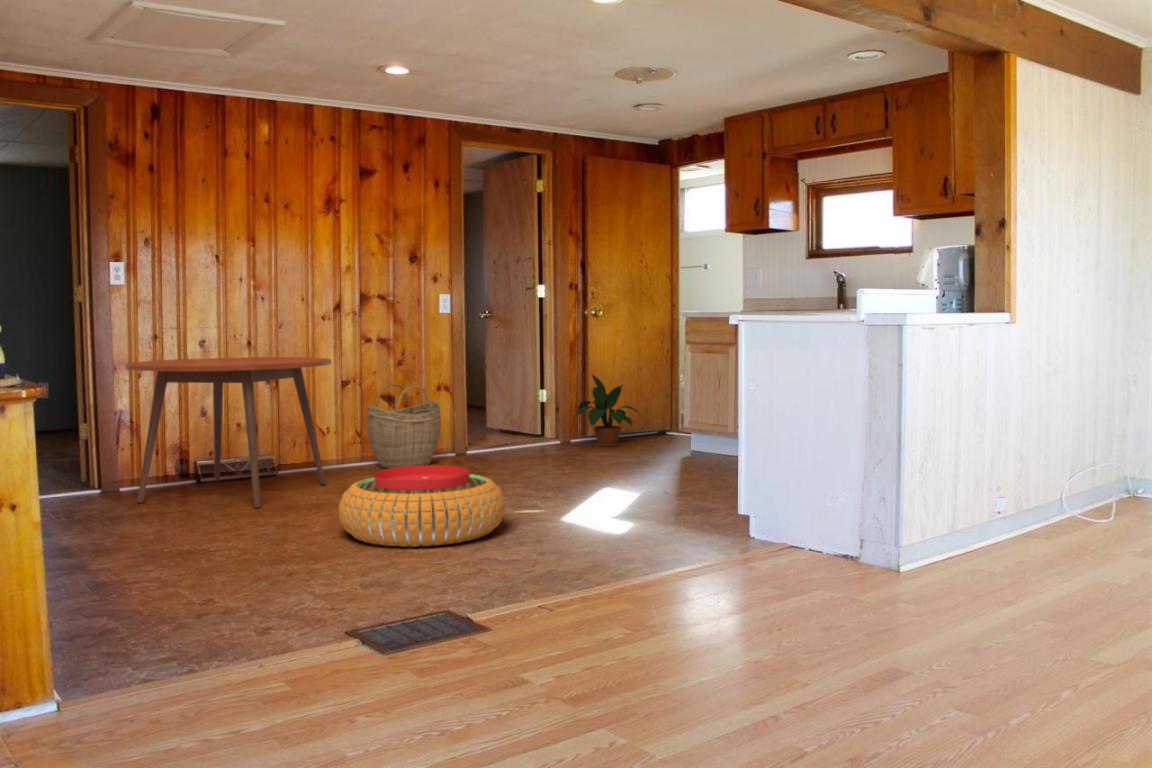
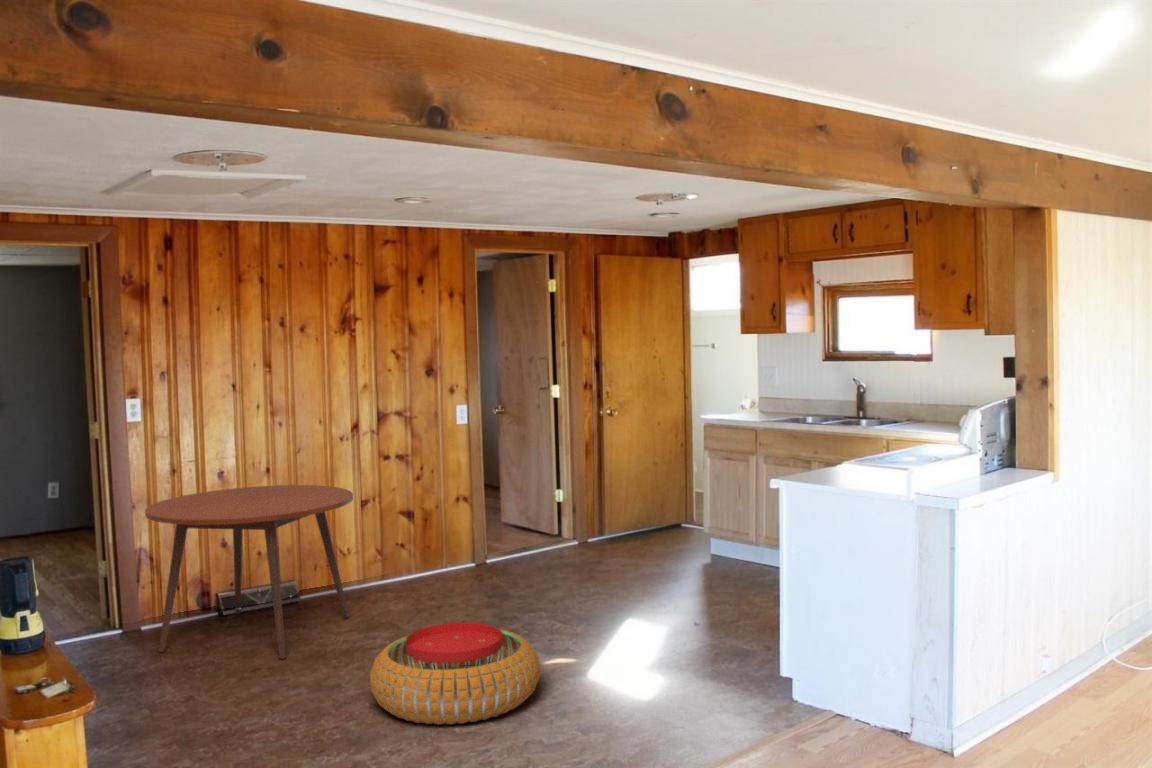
potted plant: present [574,375,638,446] -> none [591,476,660,548]
woven basket: present [367,383,441,469] -> none [387,499,462,590]

